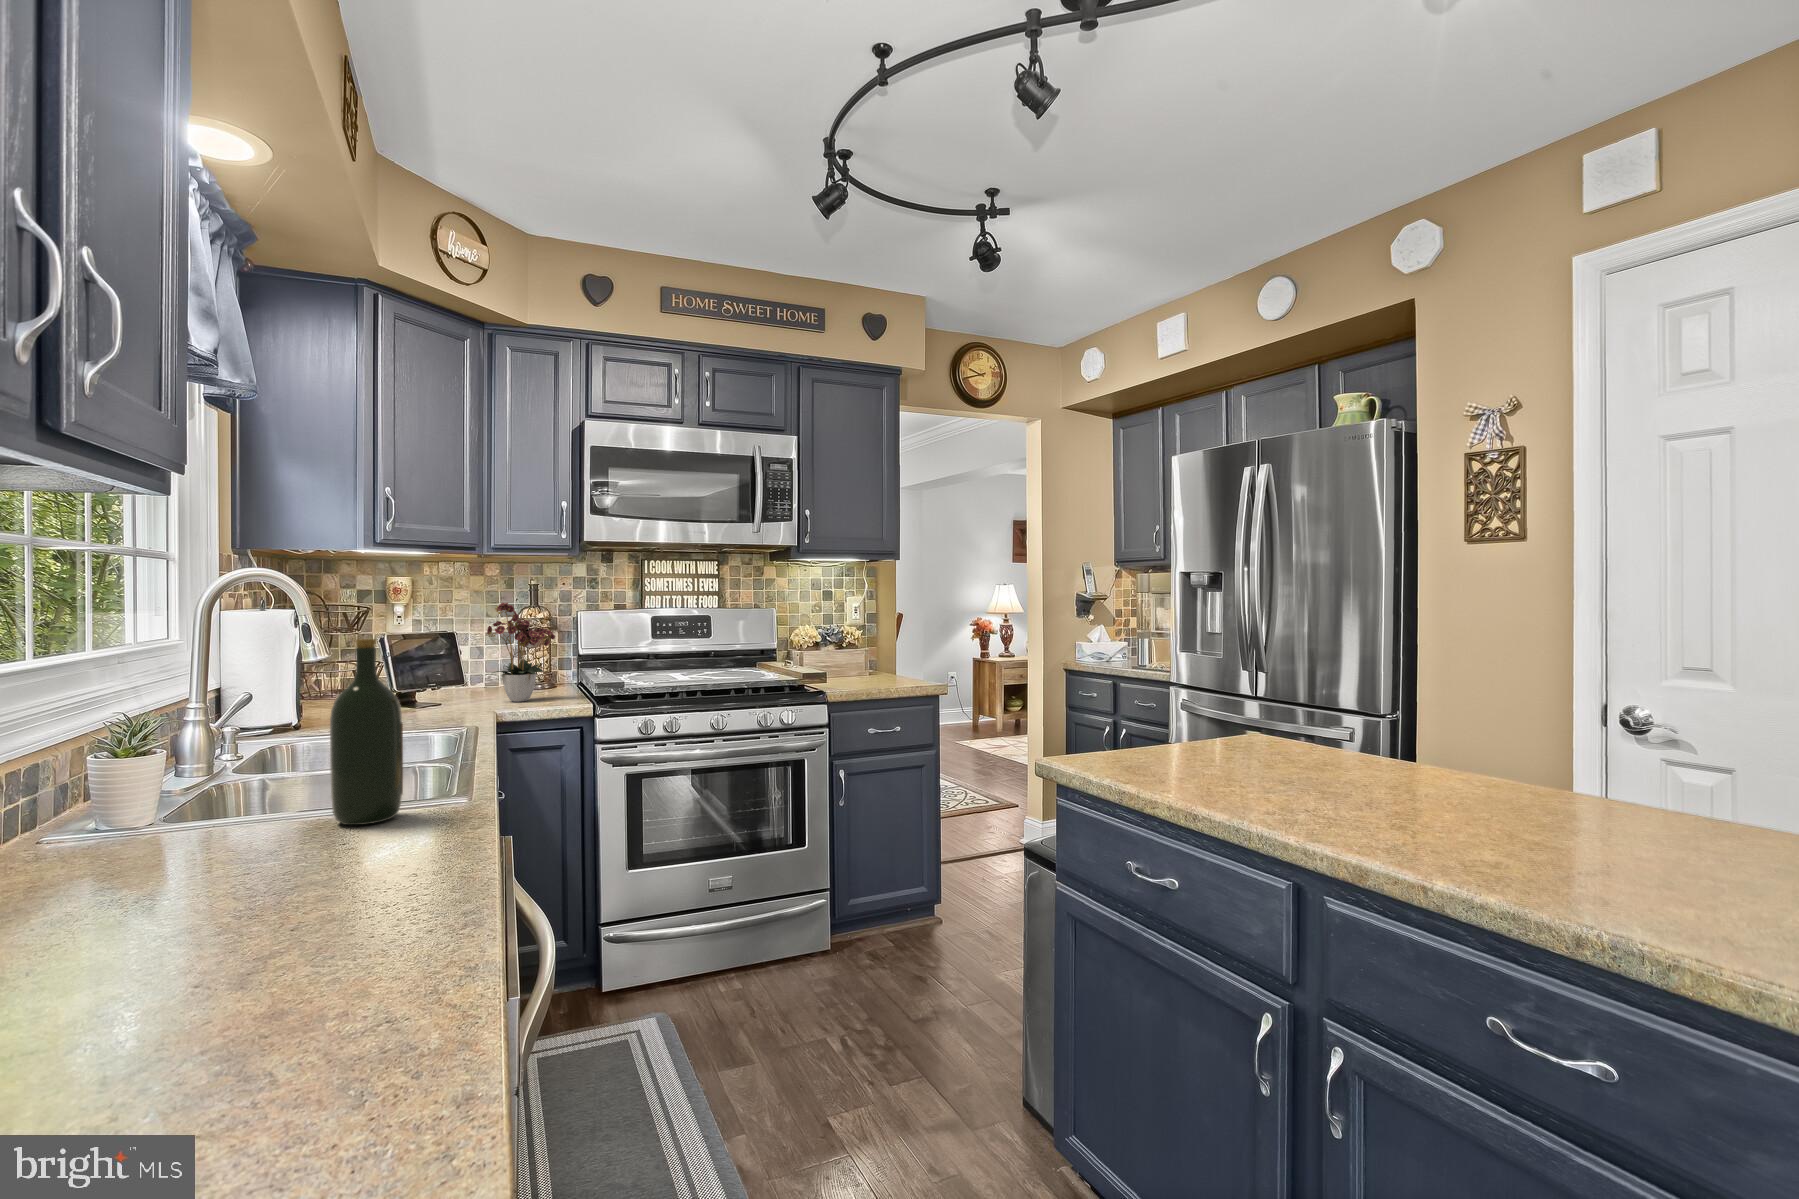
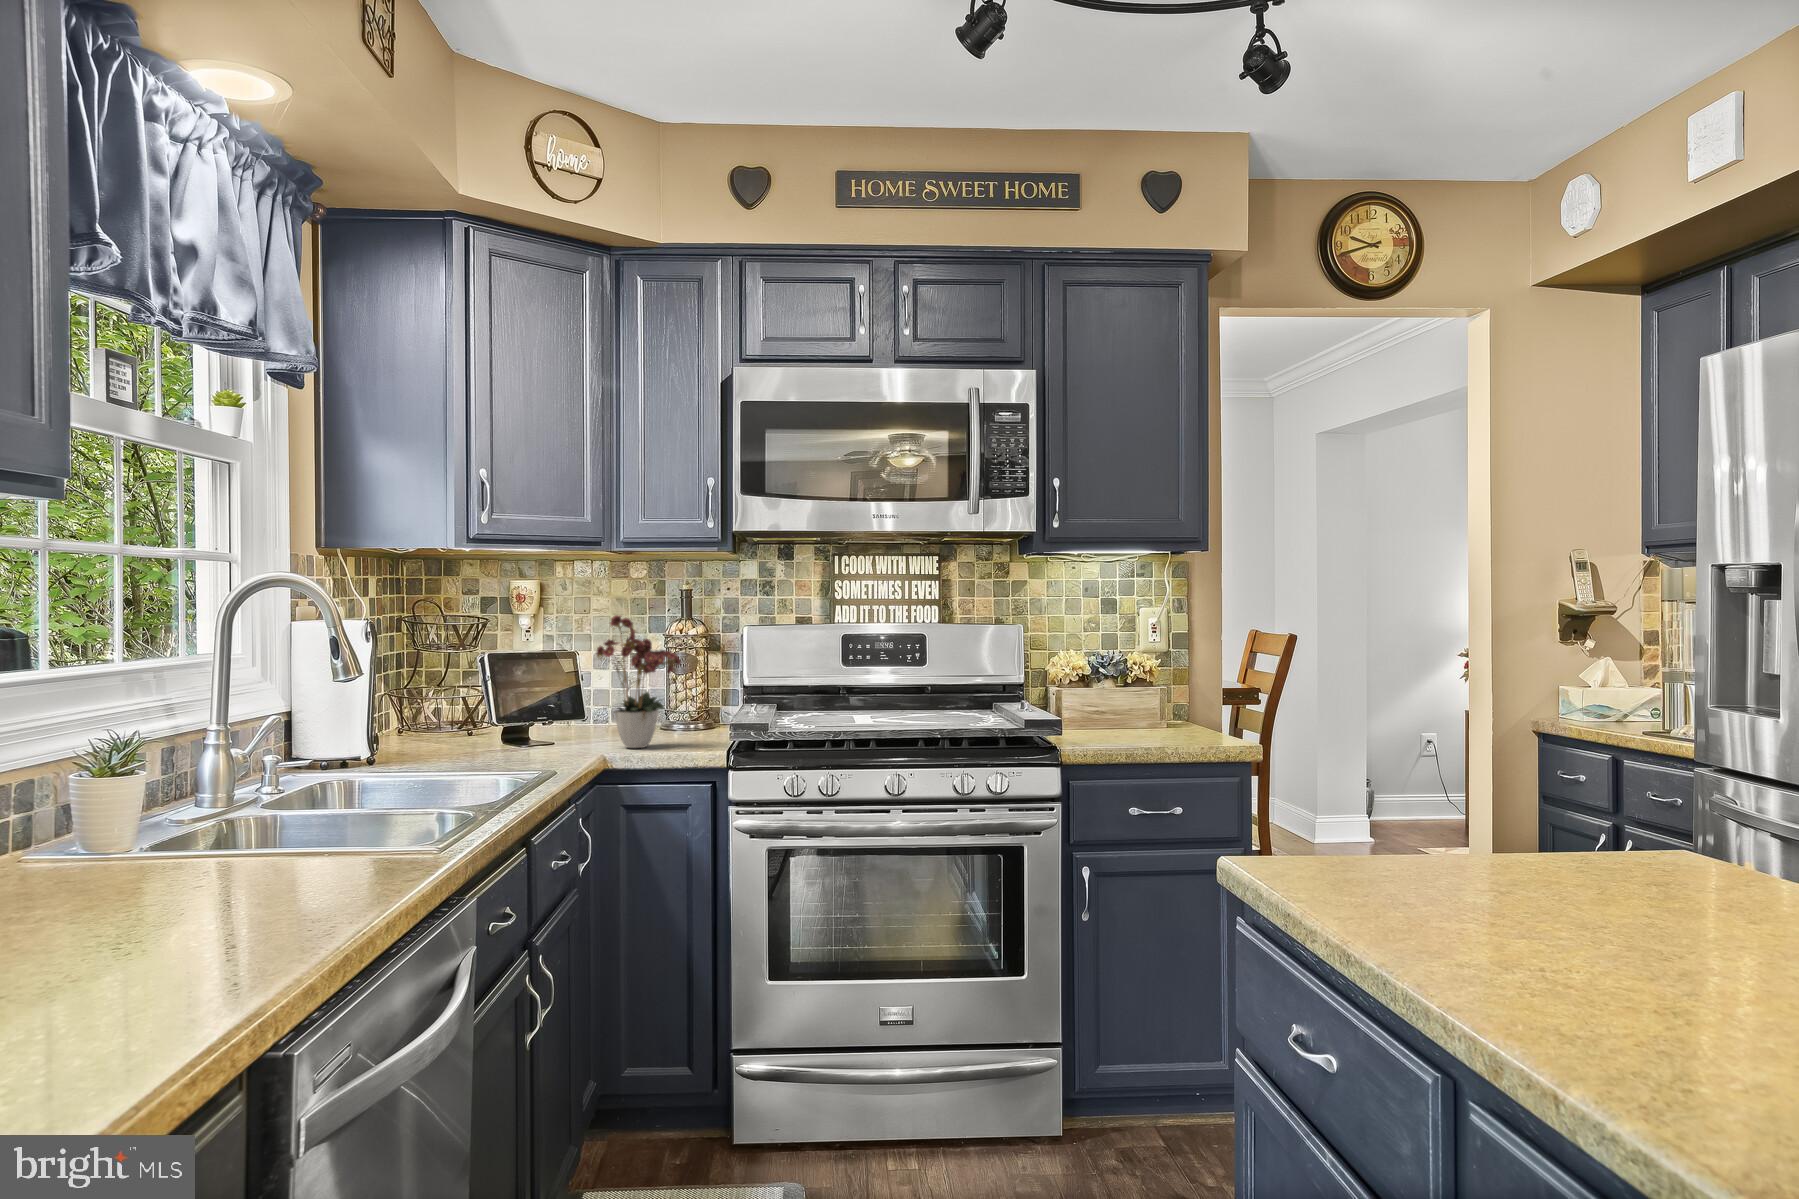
wine bottle: present [330,639,403,825] -> none [86,671,193,939]

